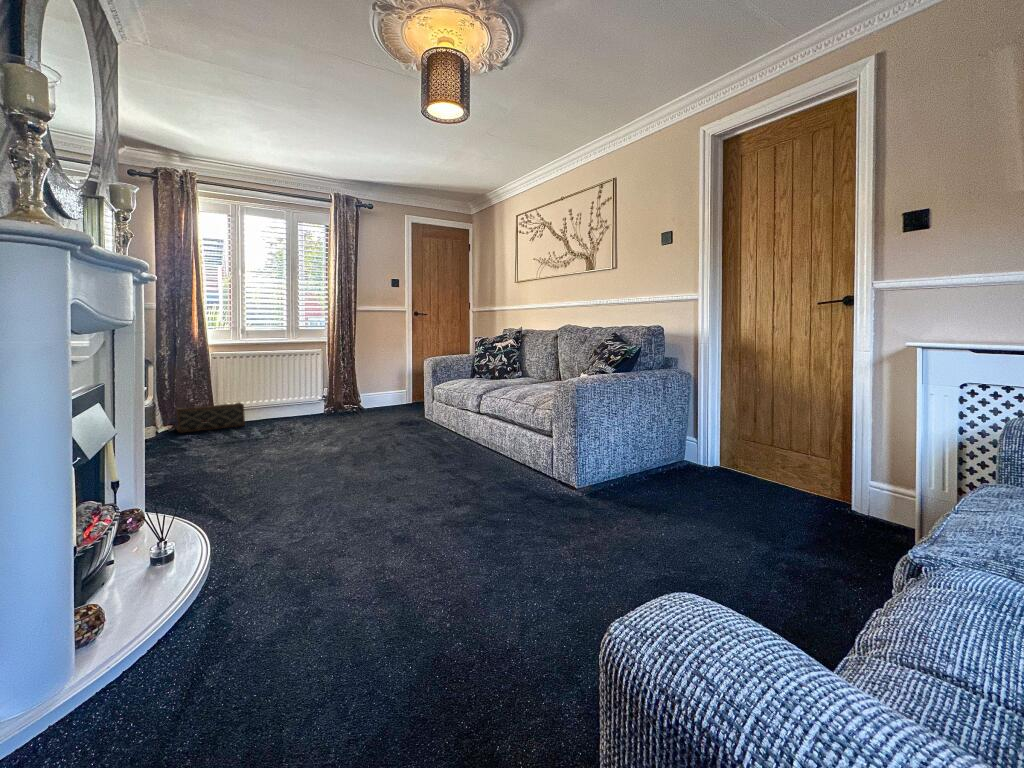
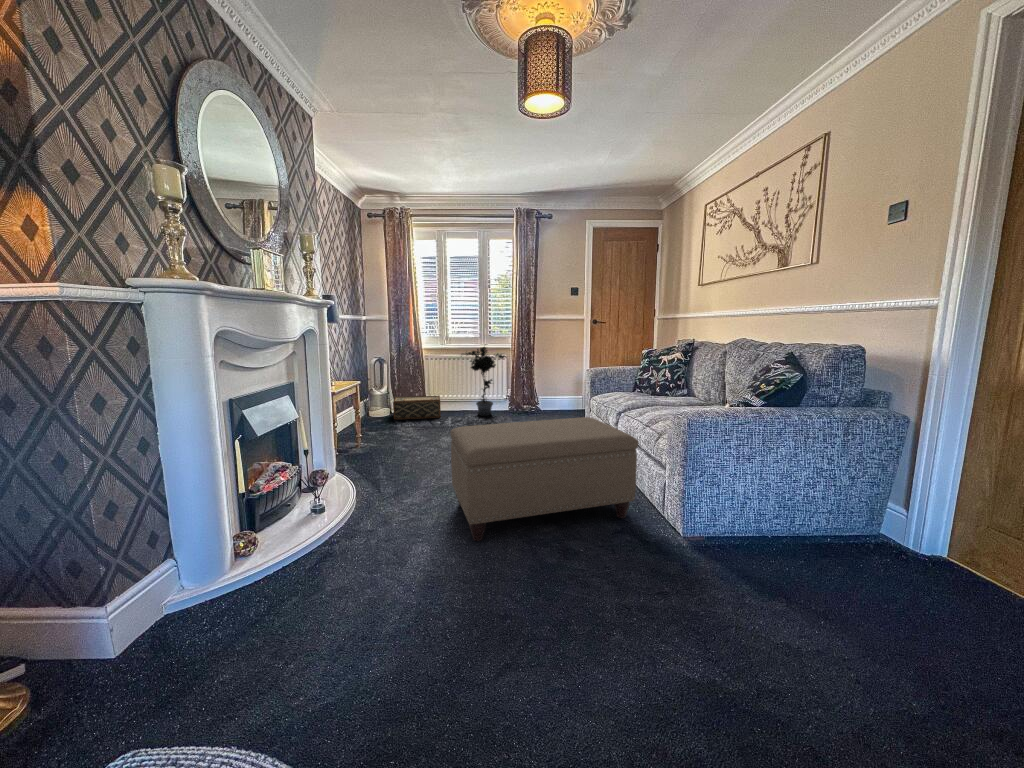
potted plant: none [267,337,328,420] -> present [461,347,507,416]
ottoman: none [348,393,522,504] -> present [450,417,639,541]

